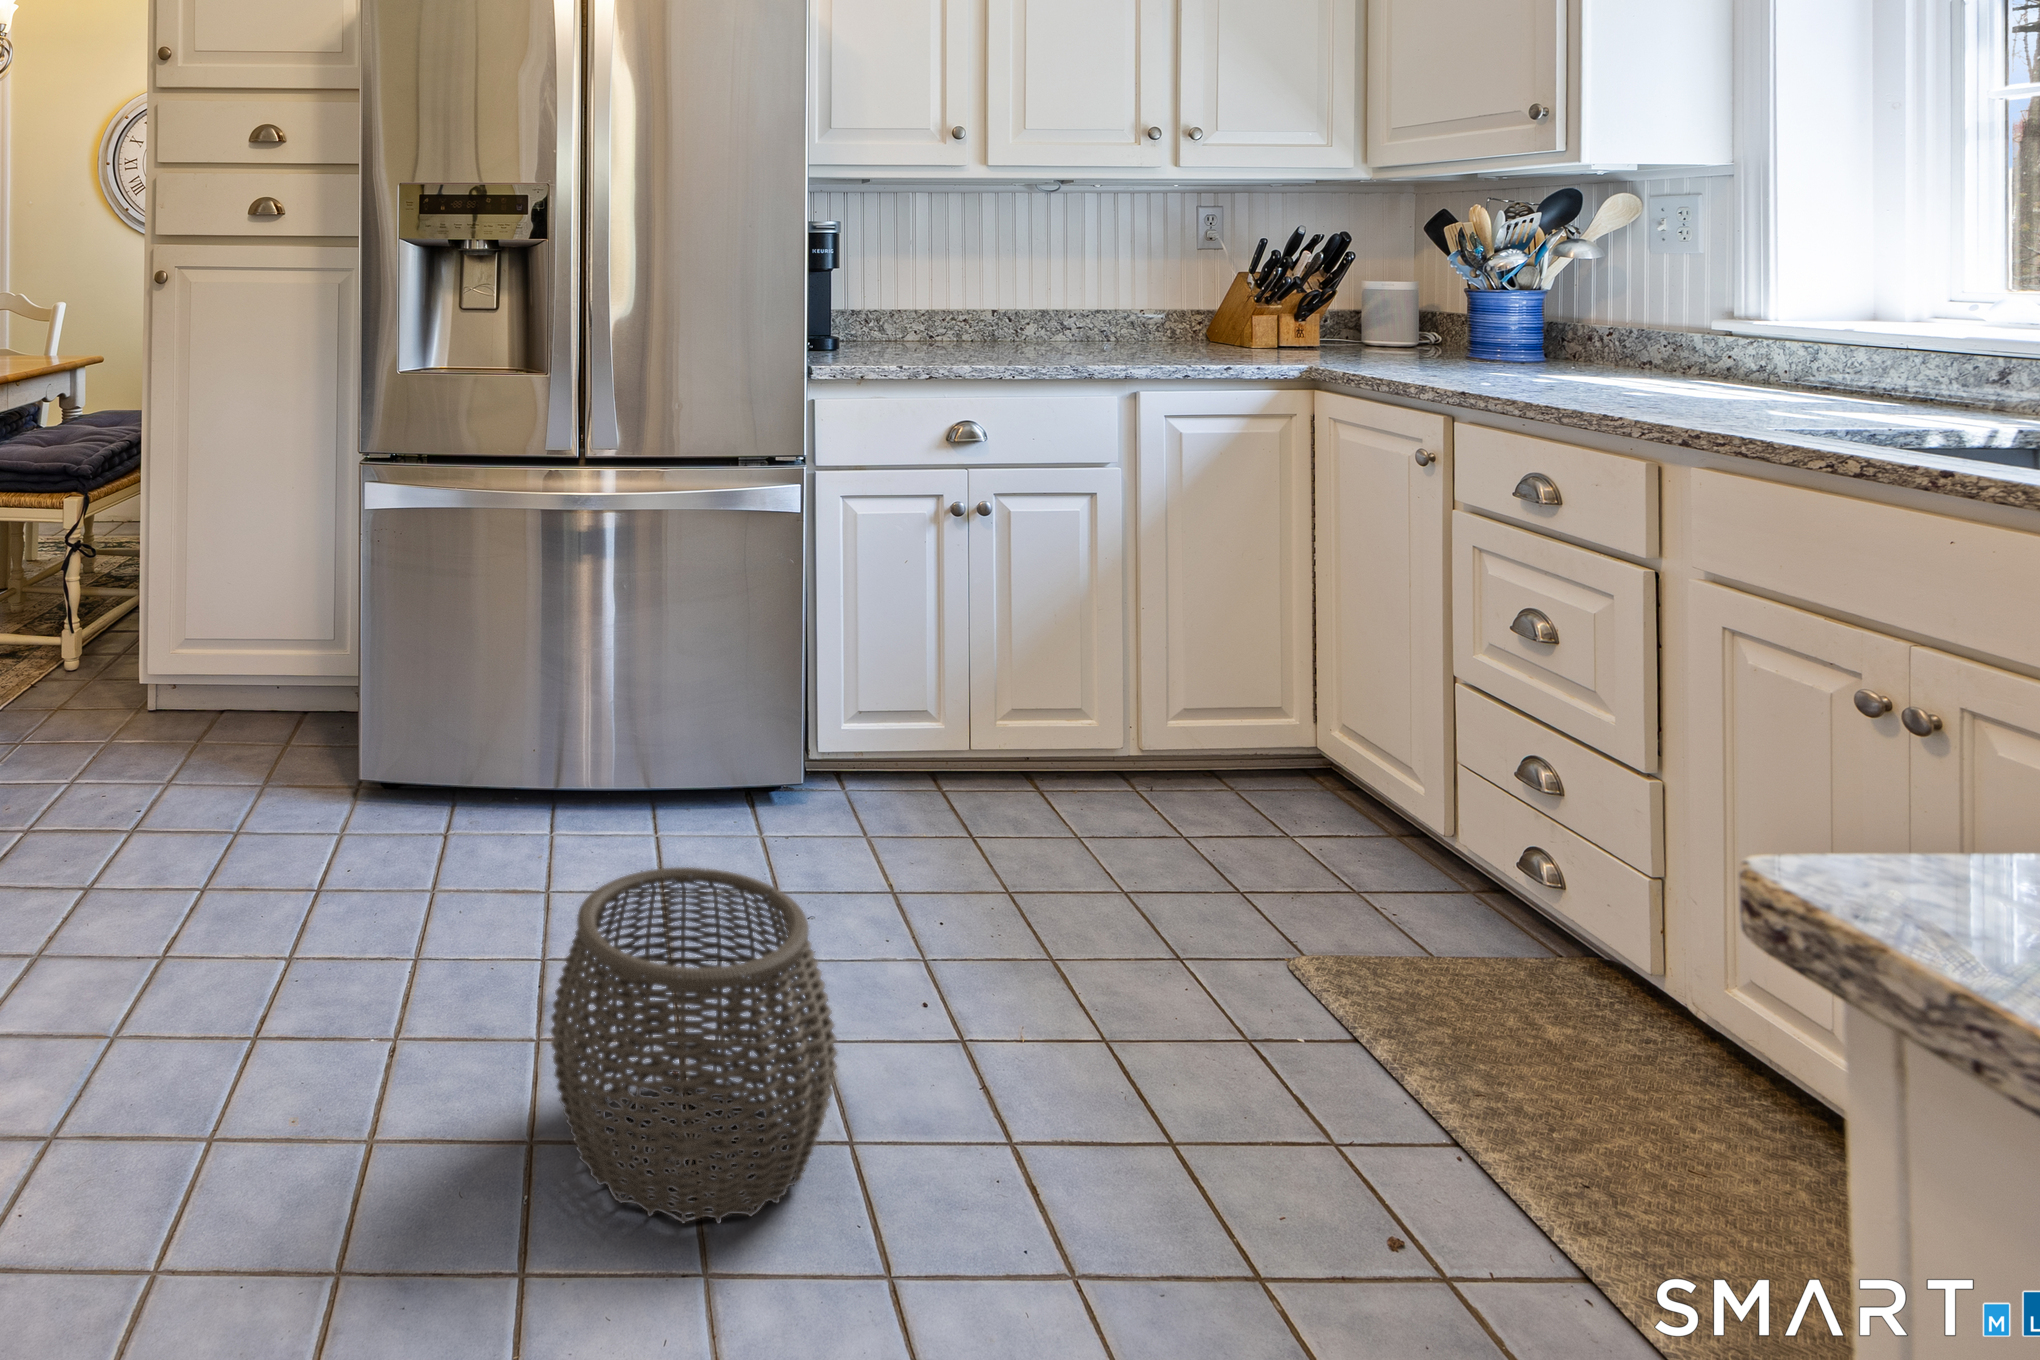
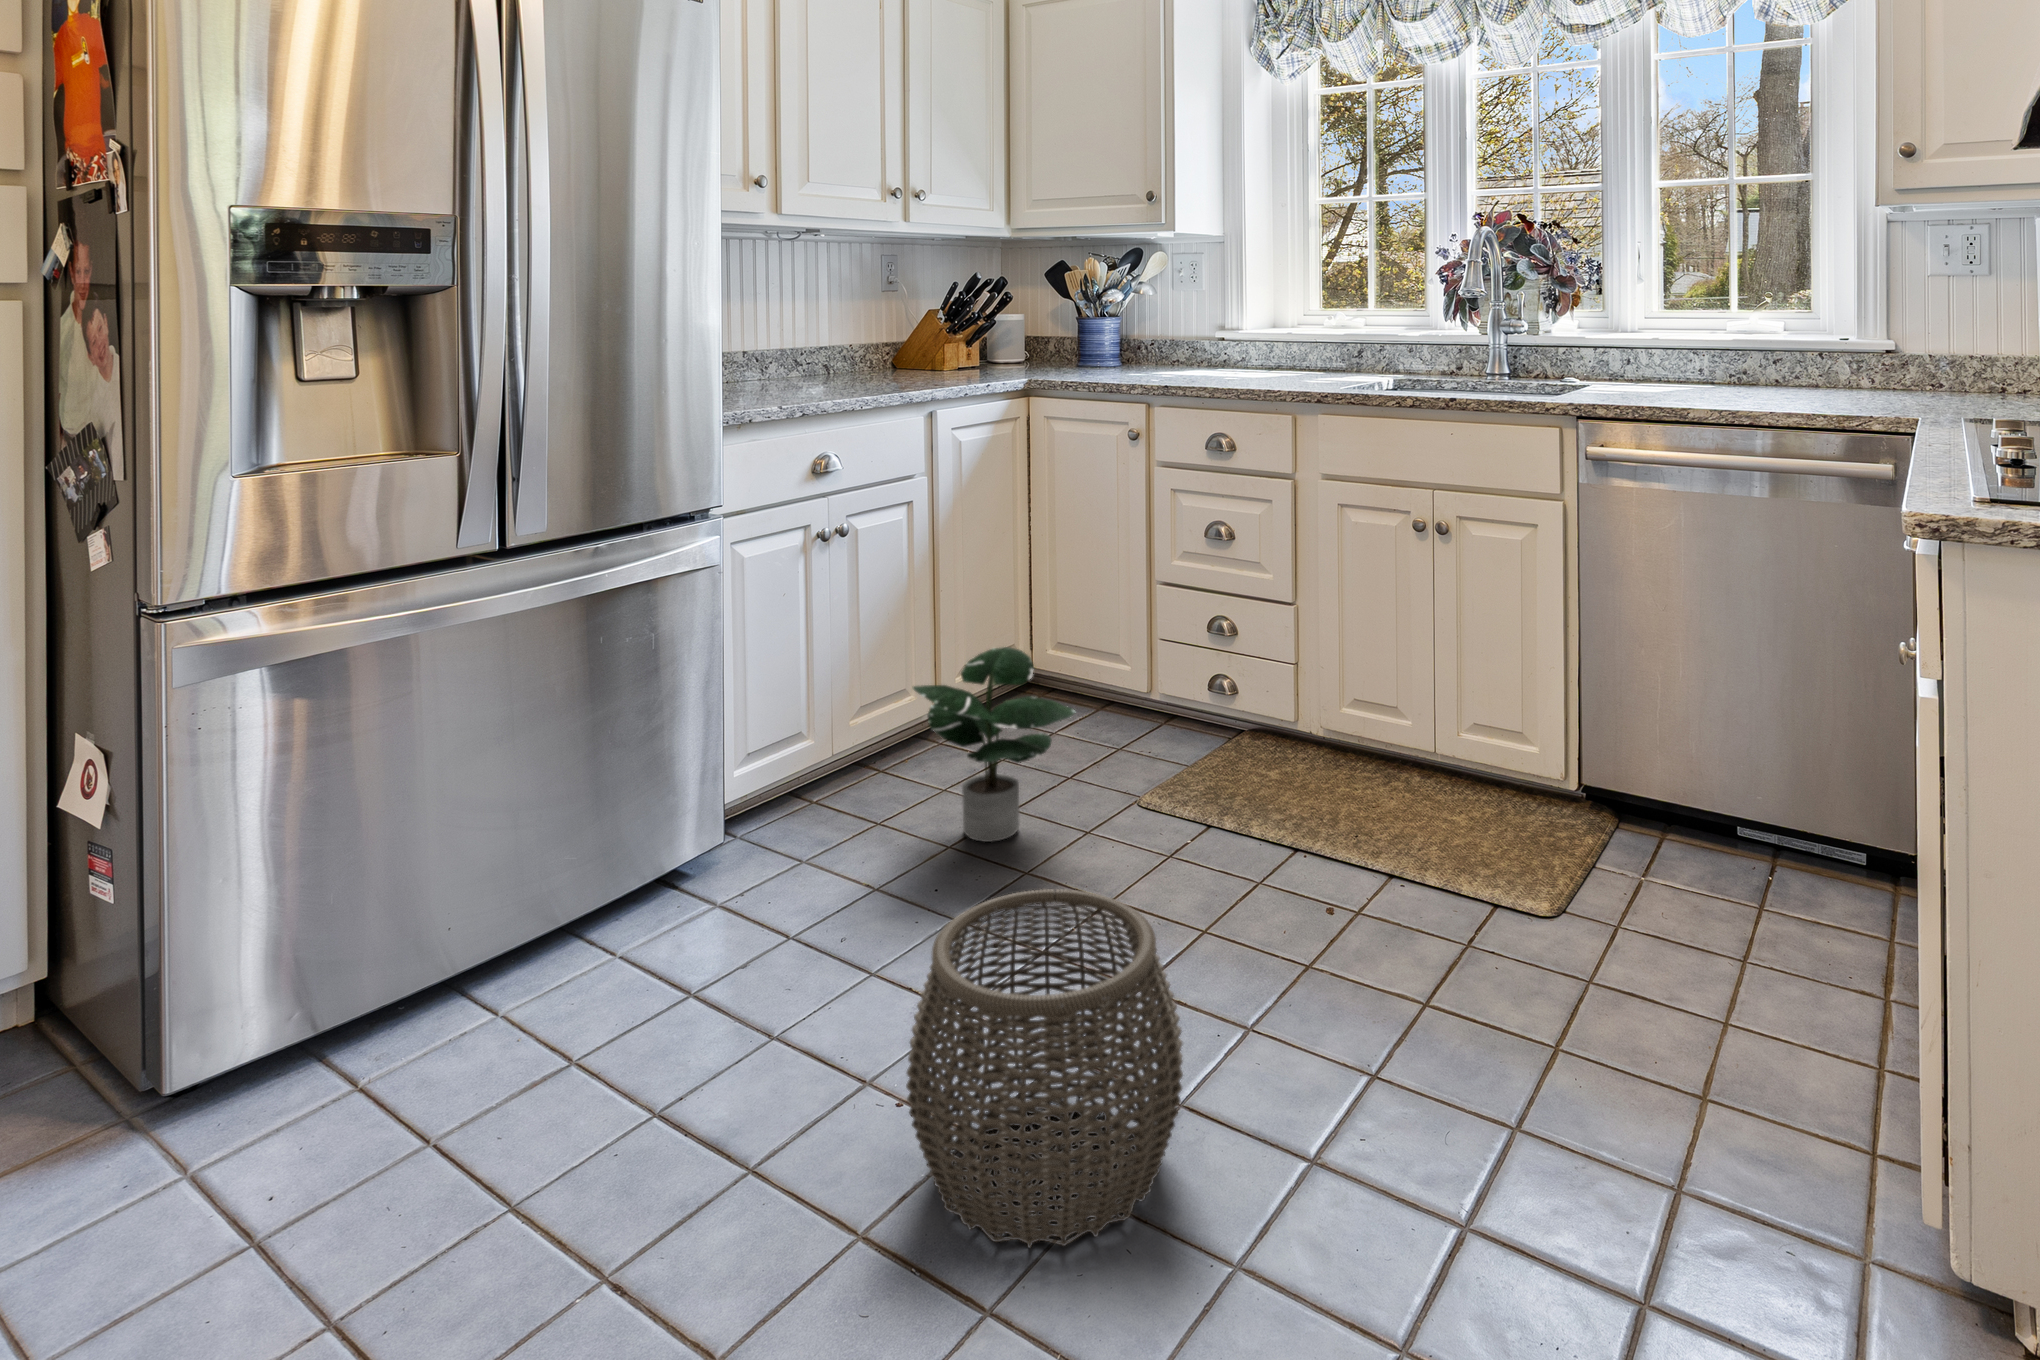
potted plant: none [962,676,1143,893] -> present [913,647,1075,842]

